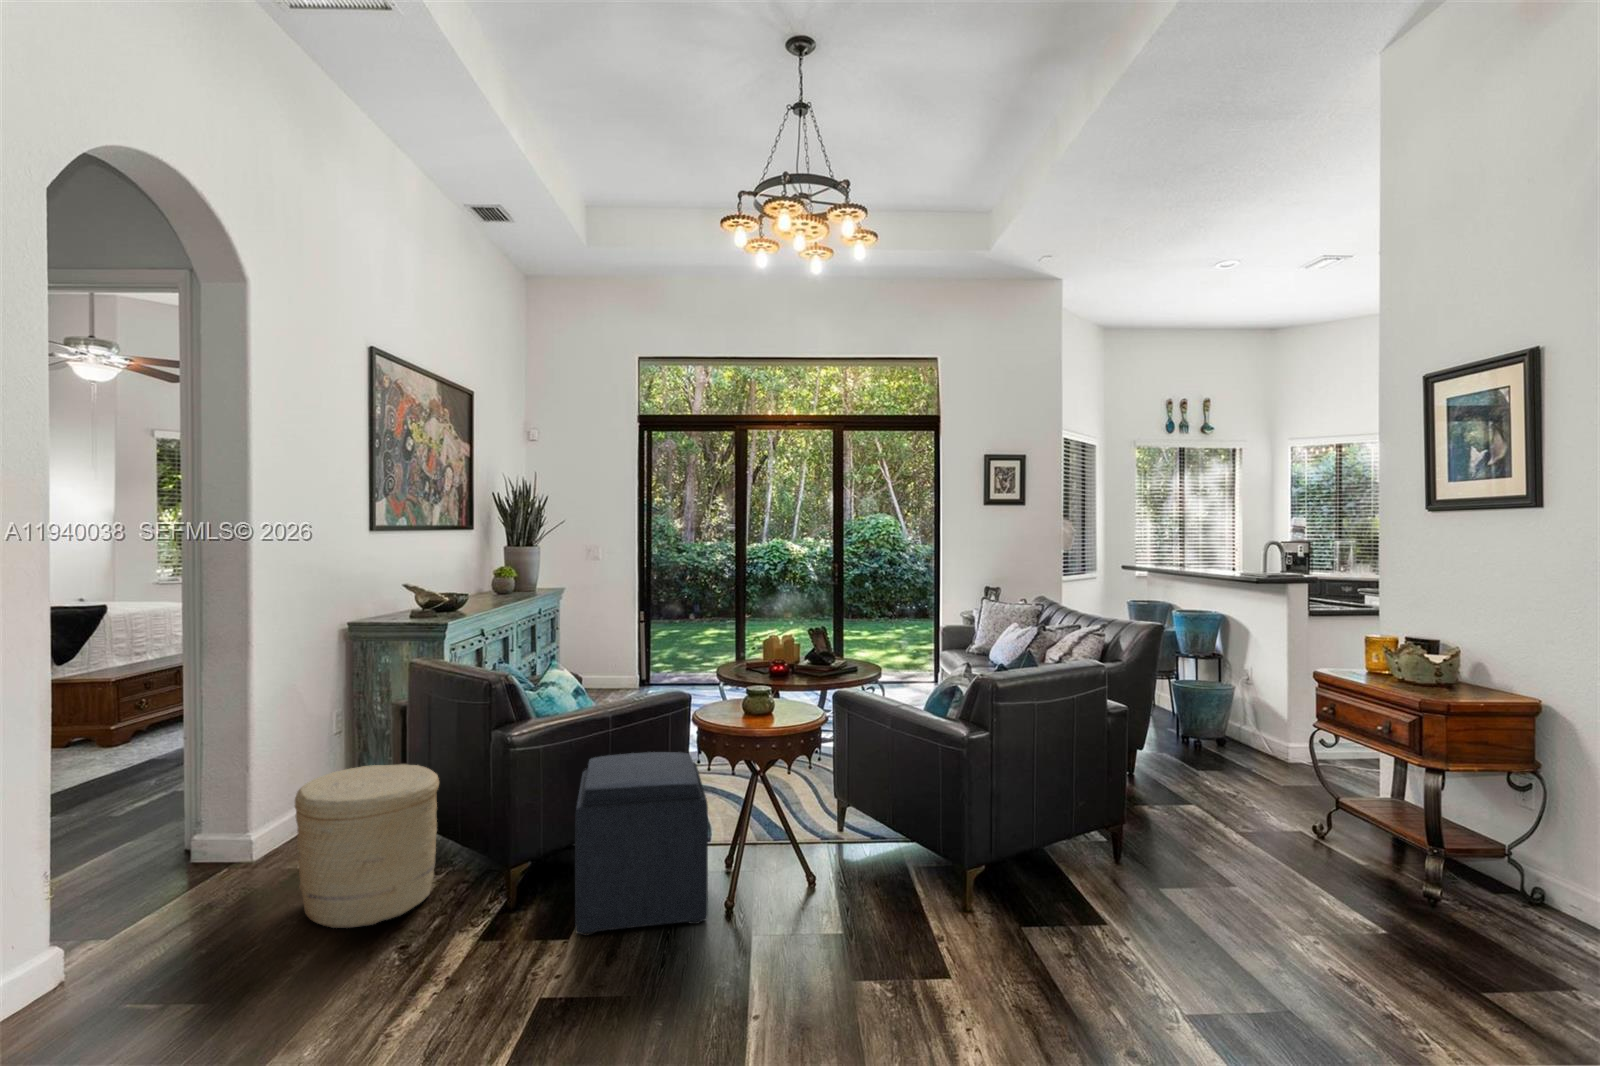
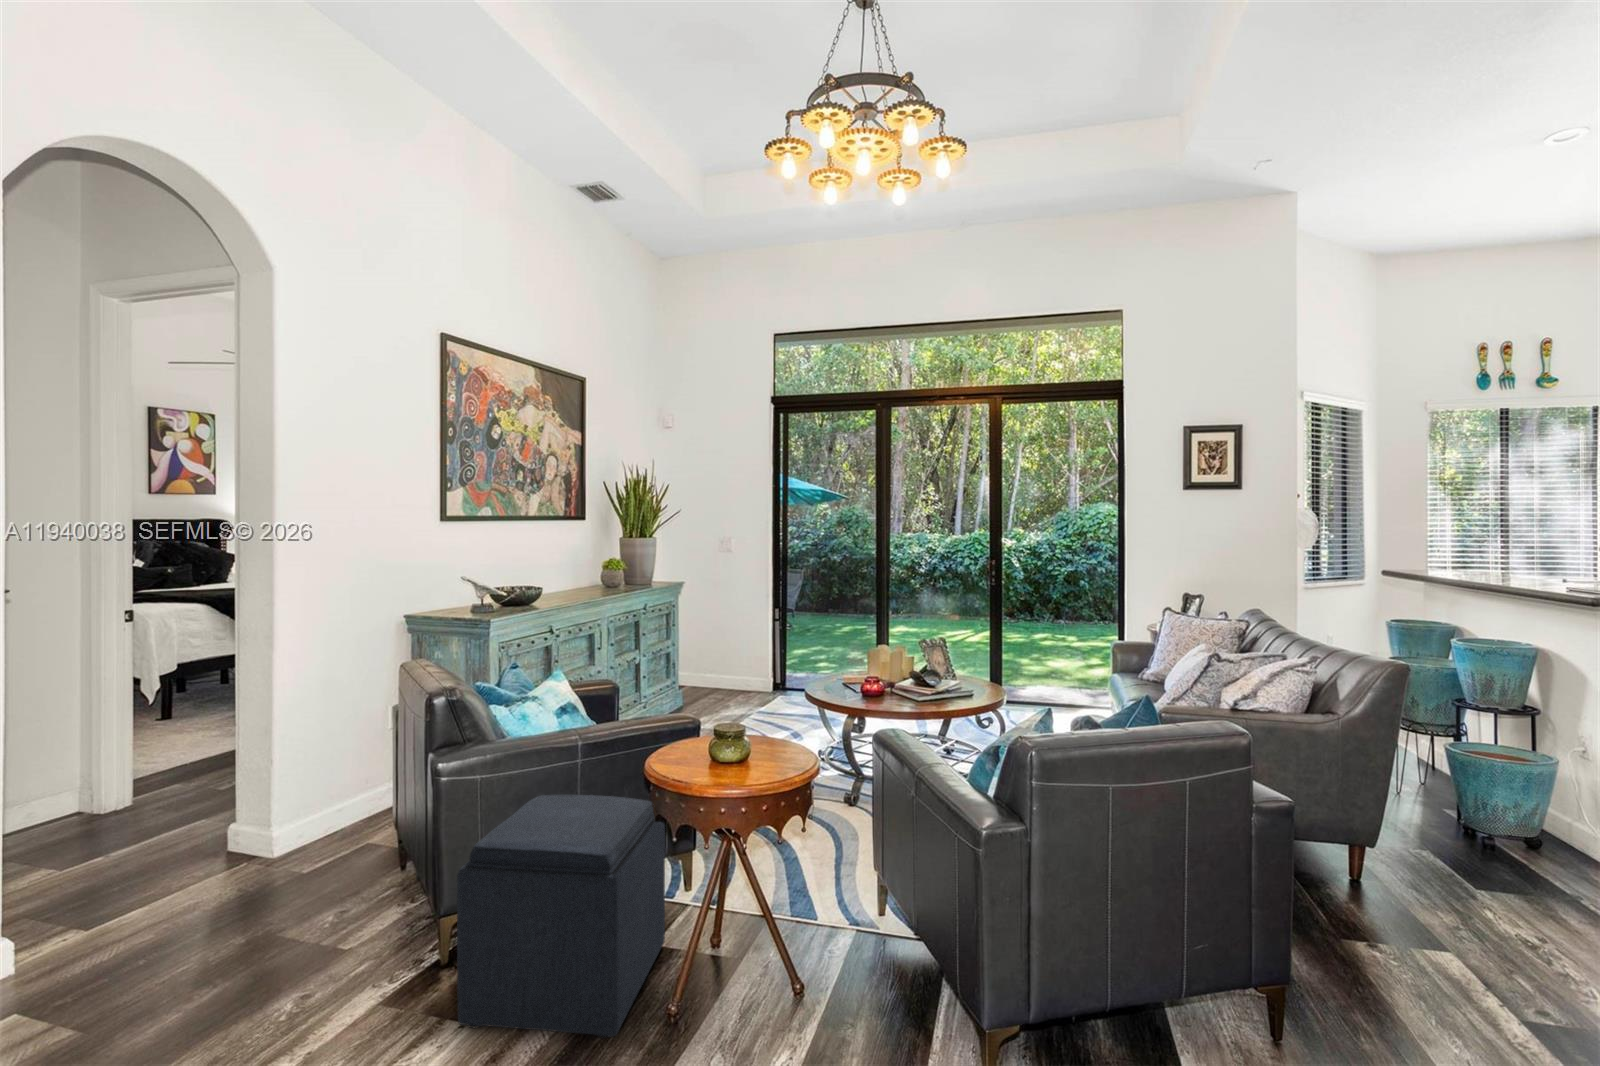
woven basket: present [295,764,439,928] -> none [225,776,392,962]

